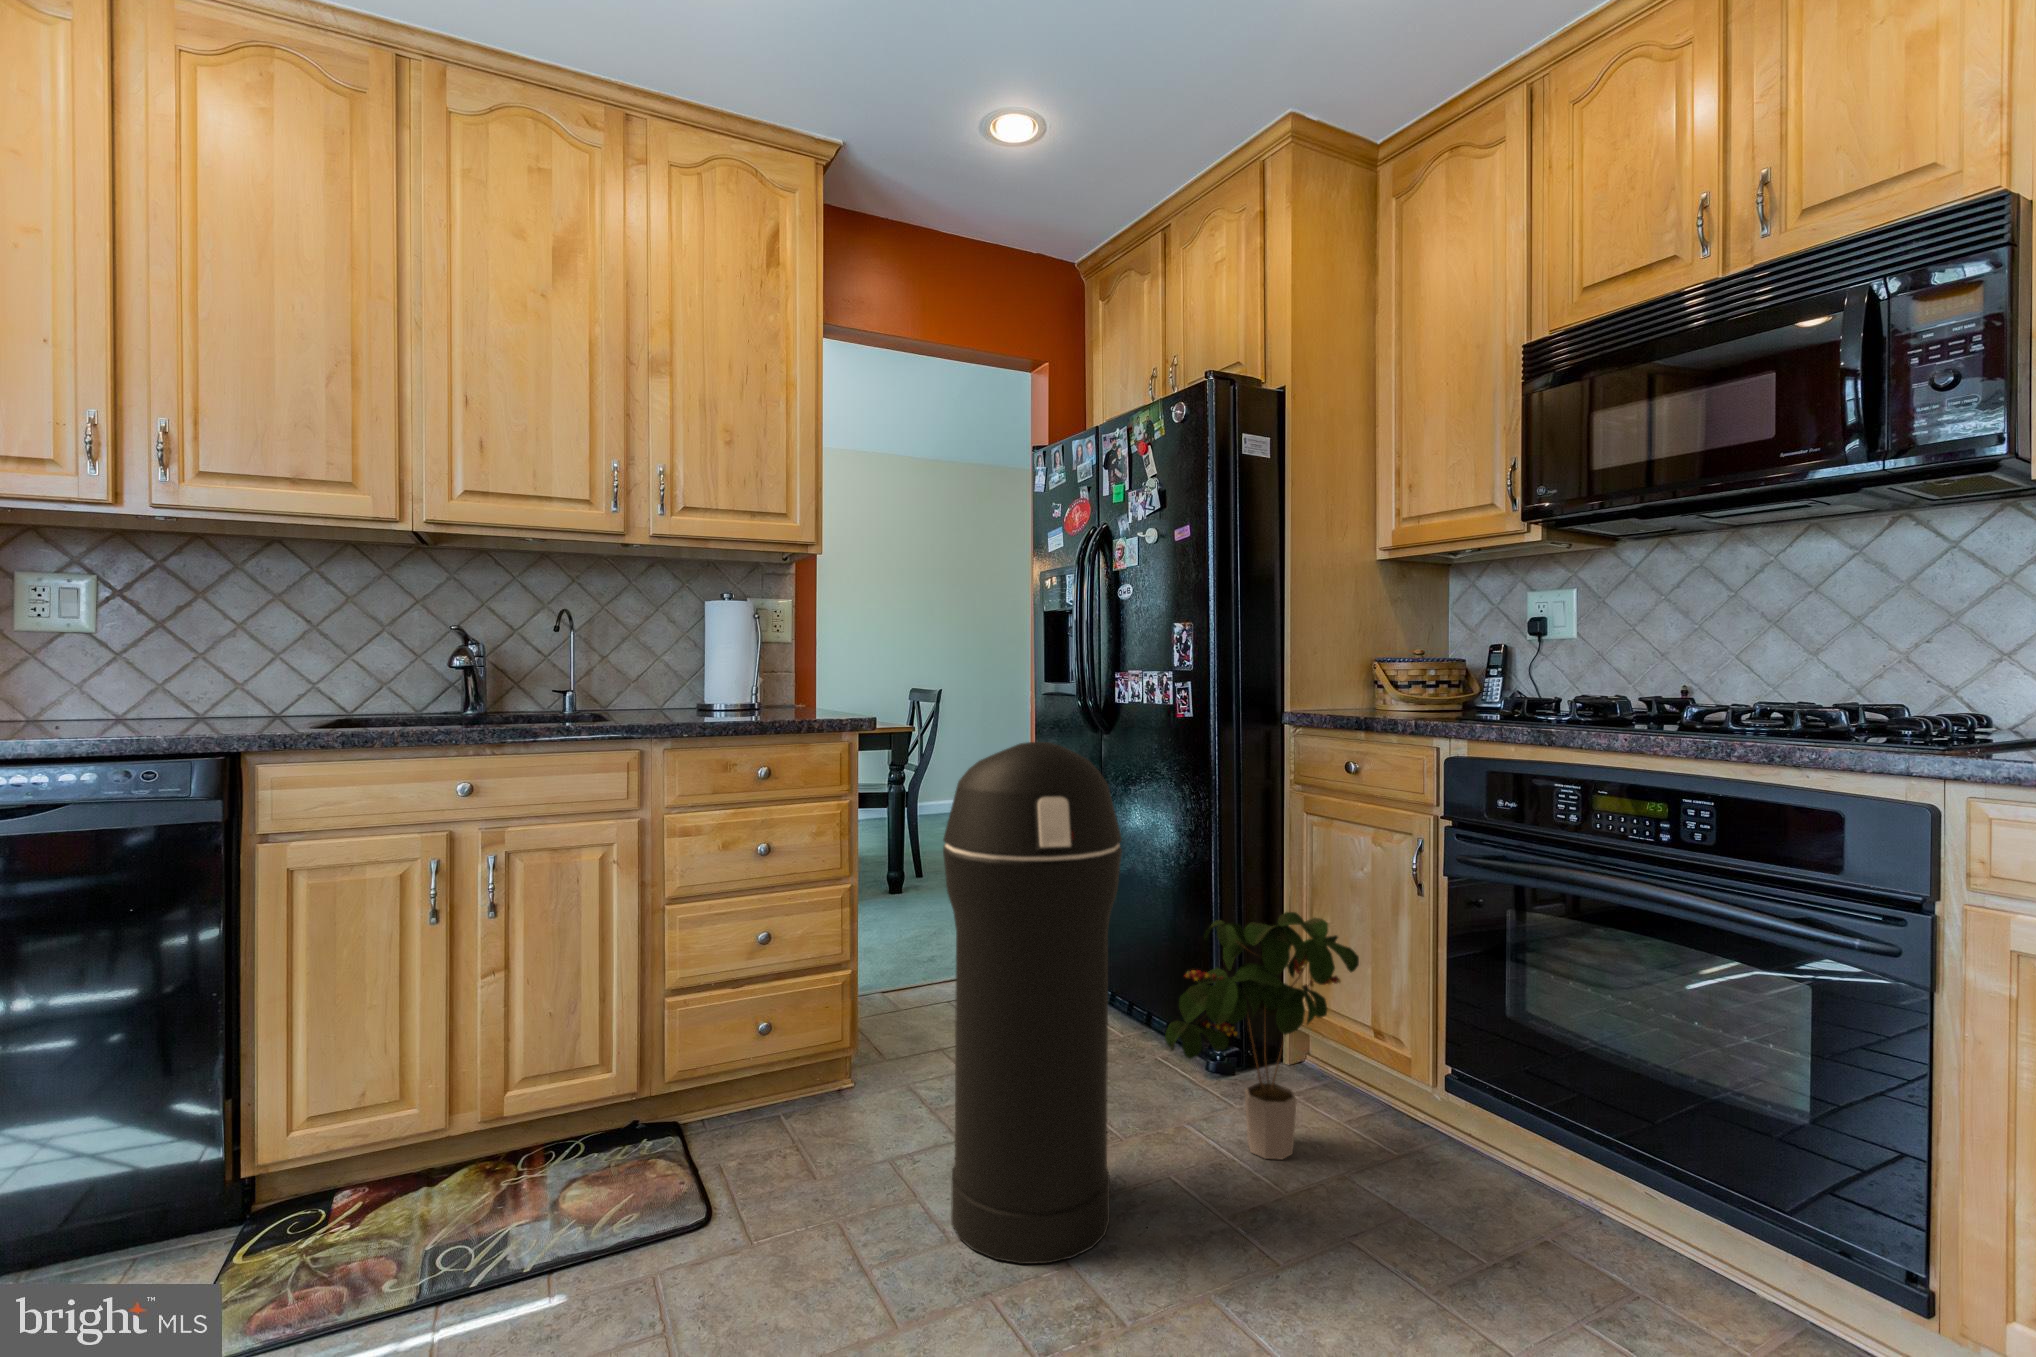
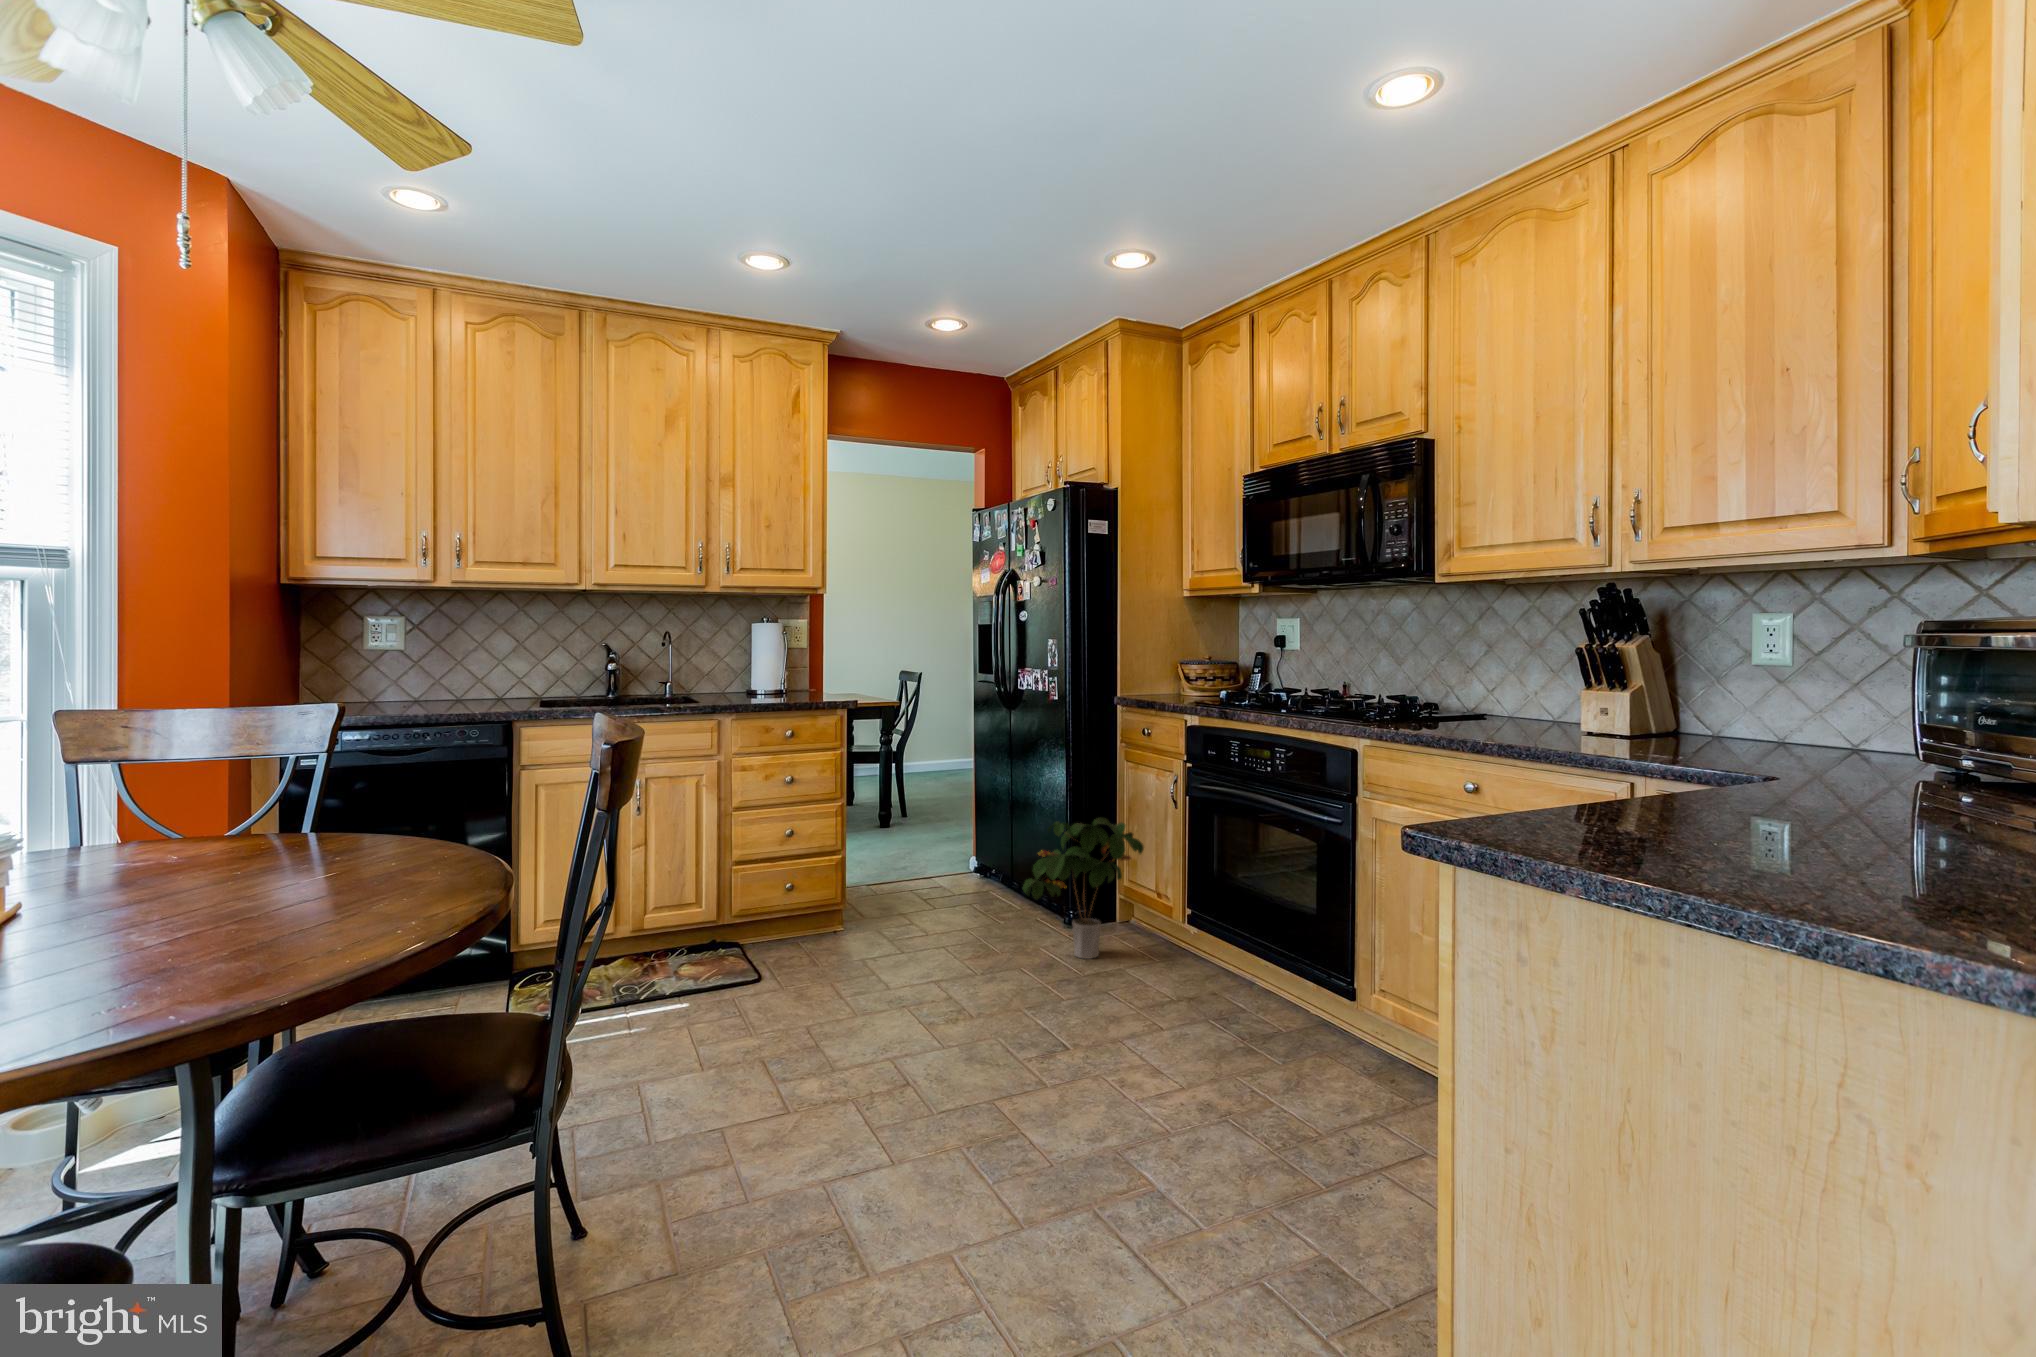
trash can: present [943,742,1122,1264] -> none [889,717,989,994]

